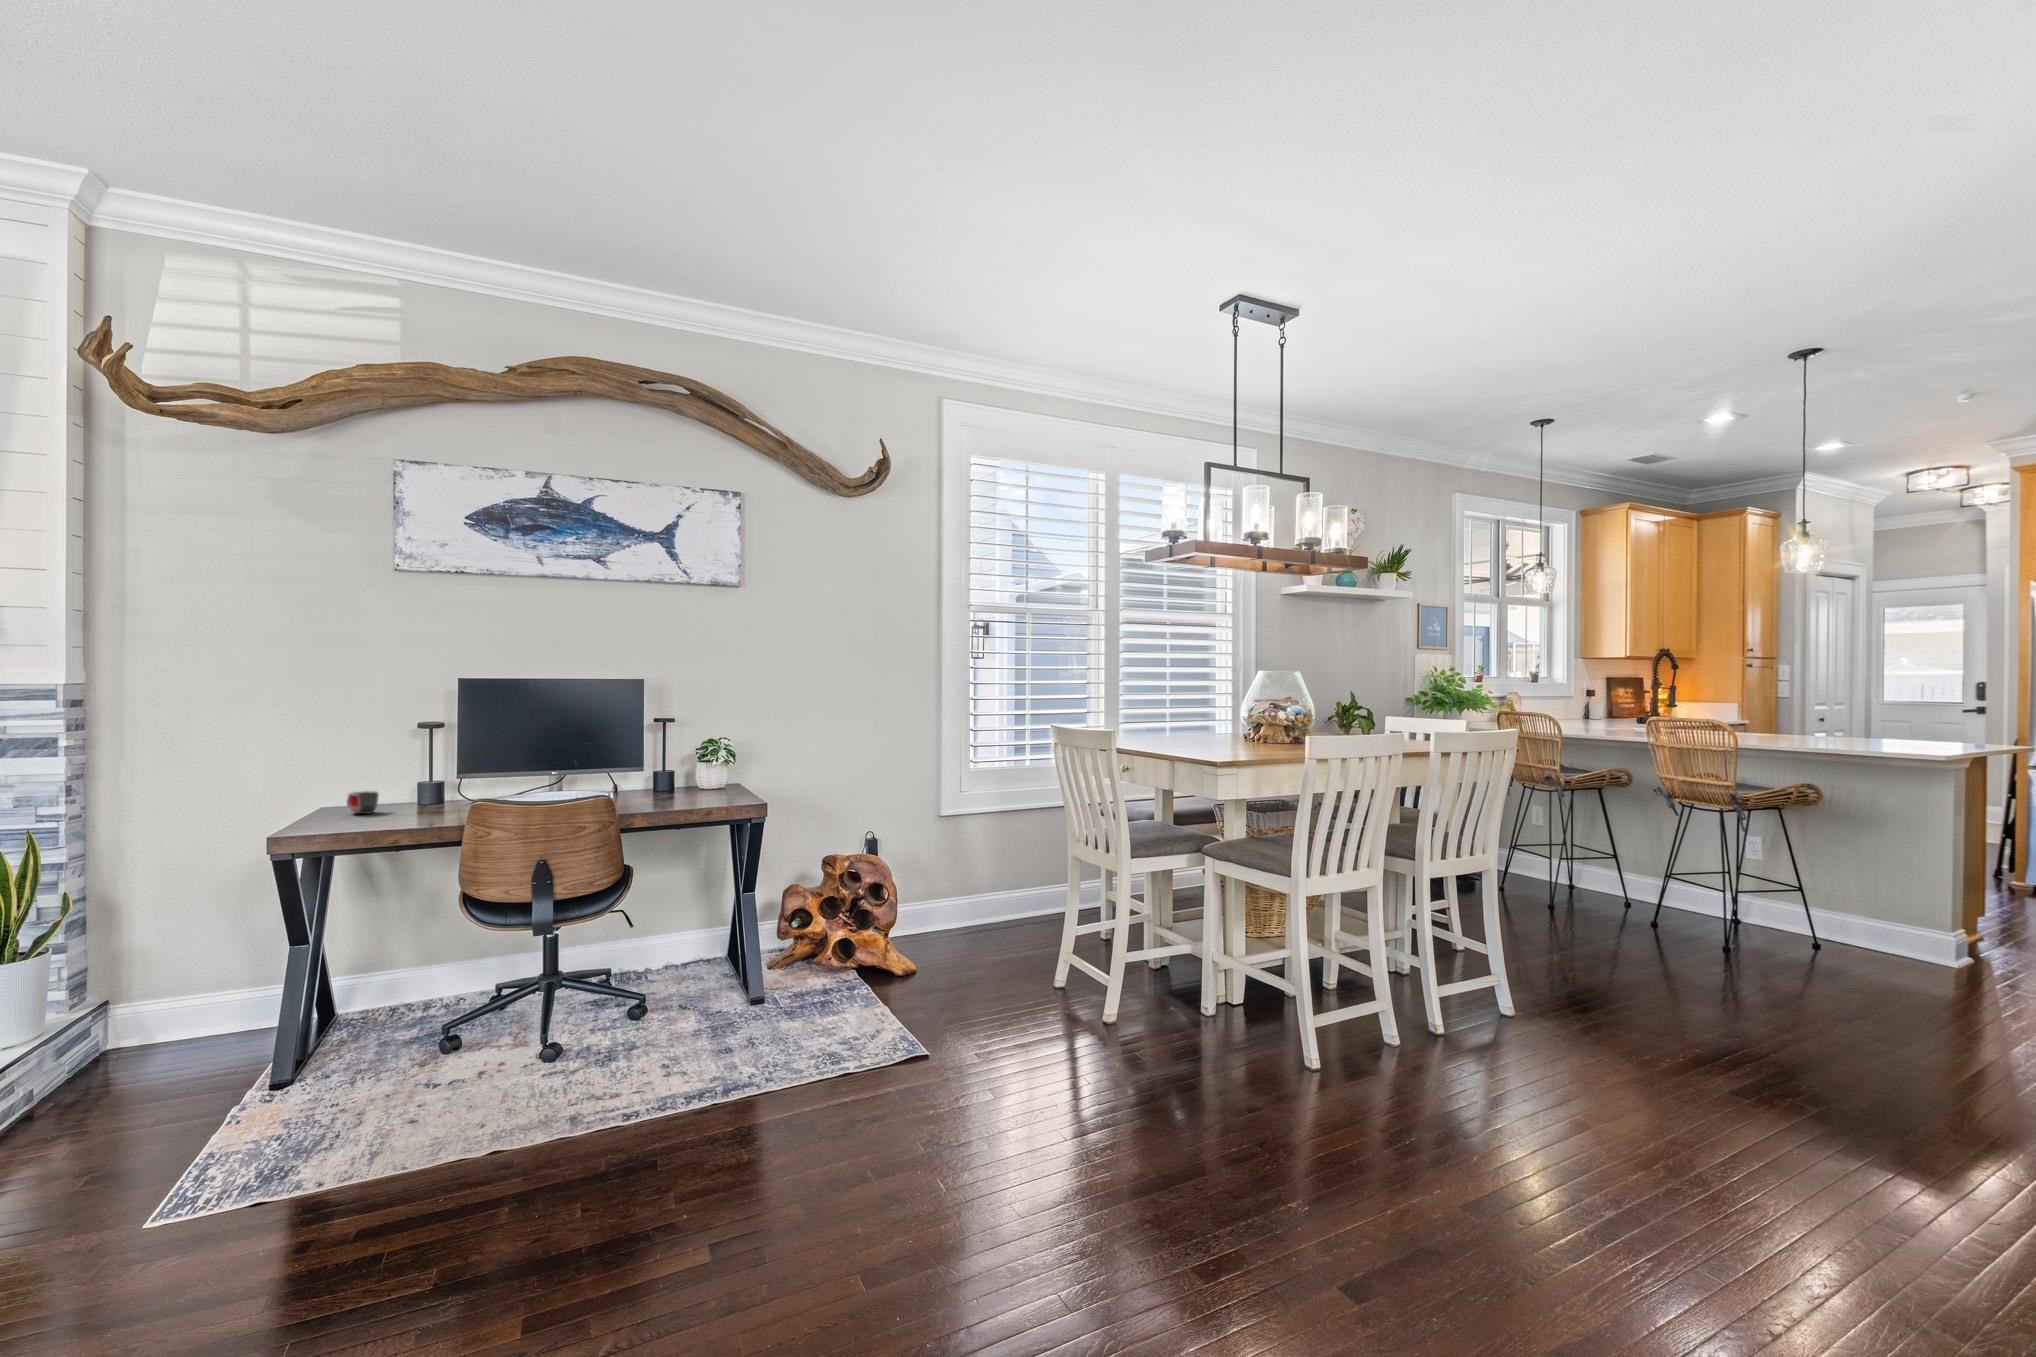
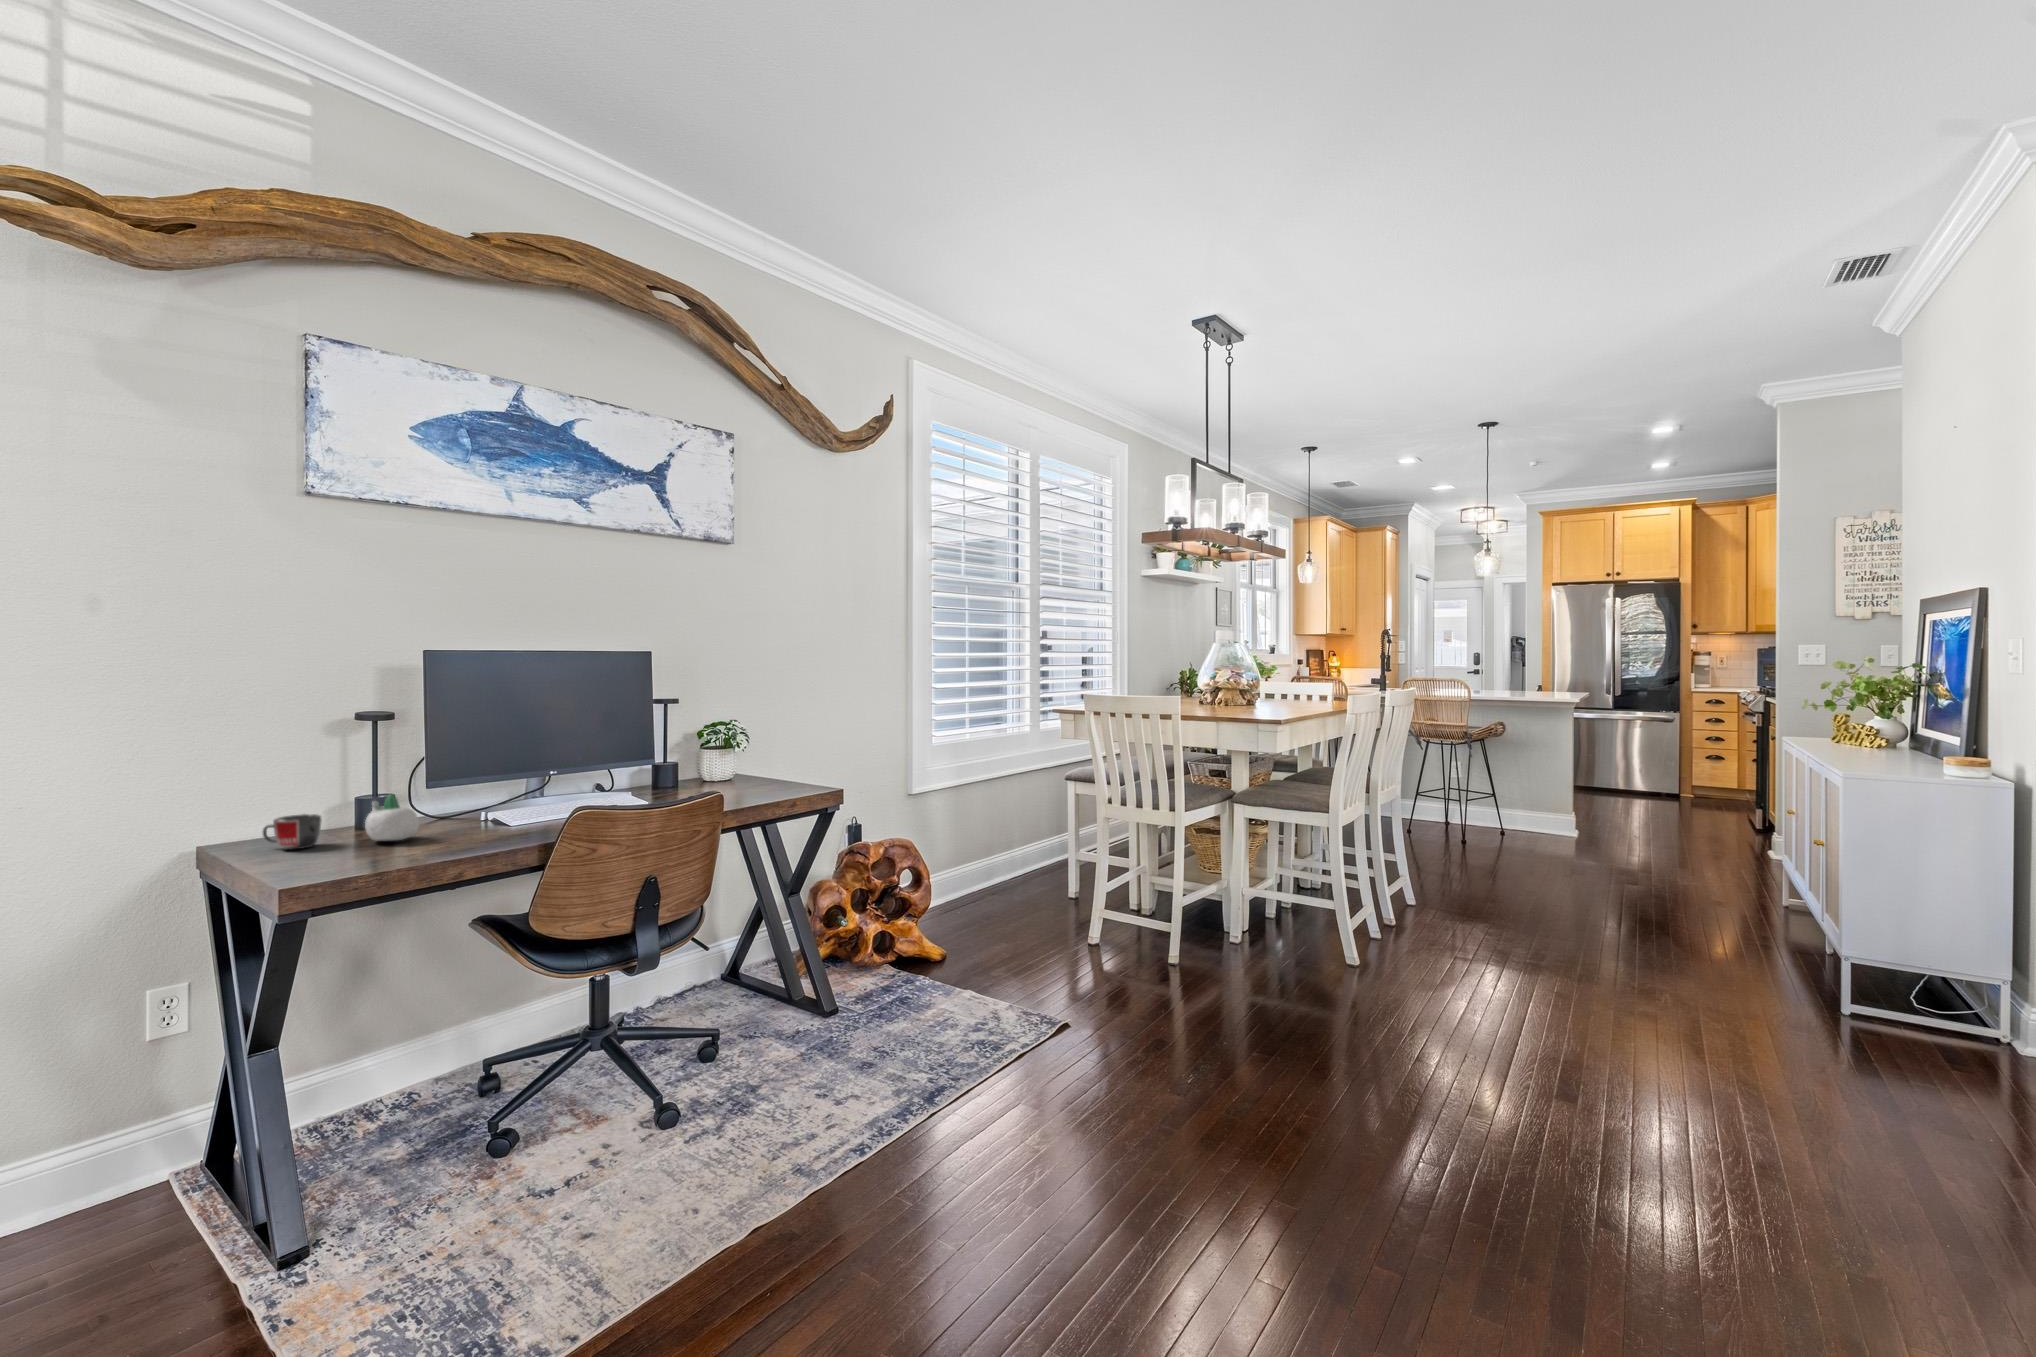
succulent planter: none [399,780,432,813] -> present [365,794,419,840]

